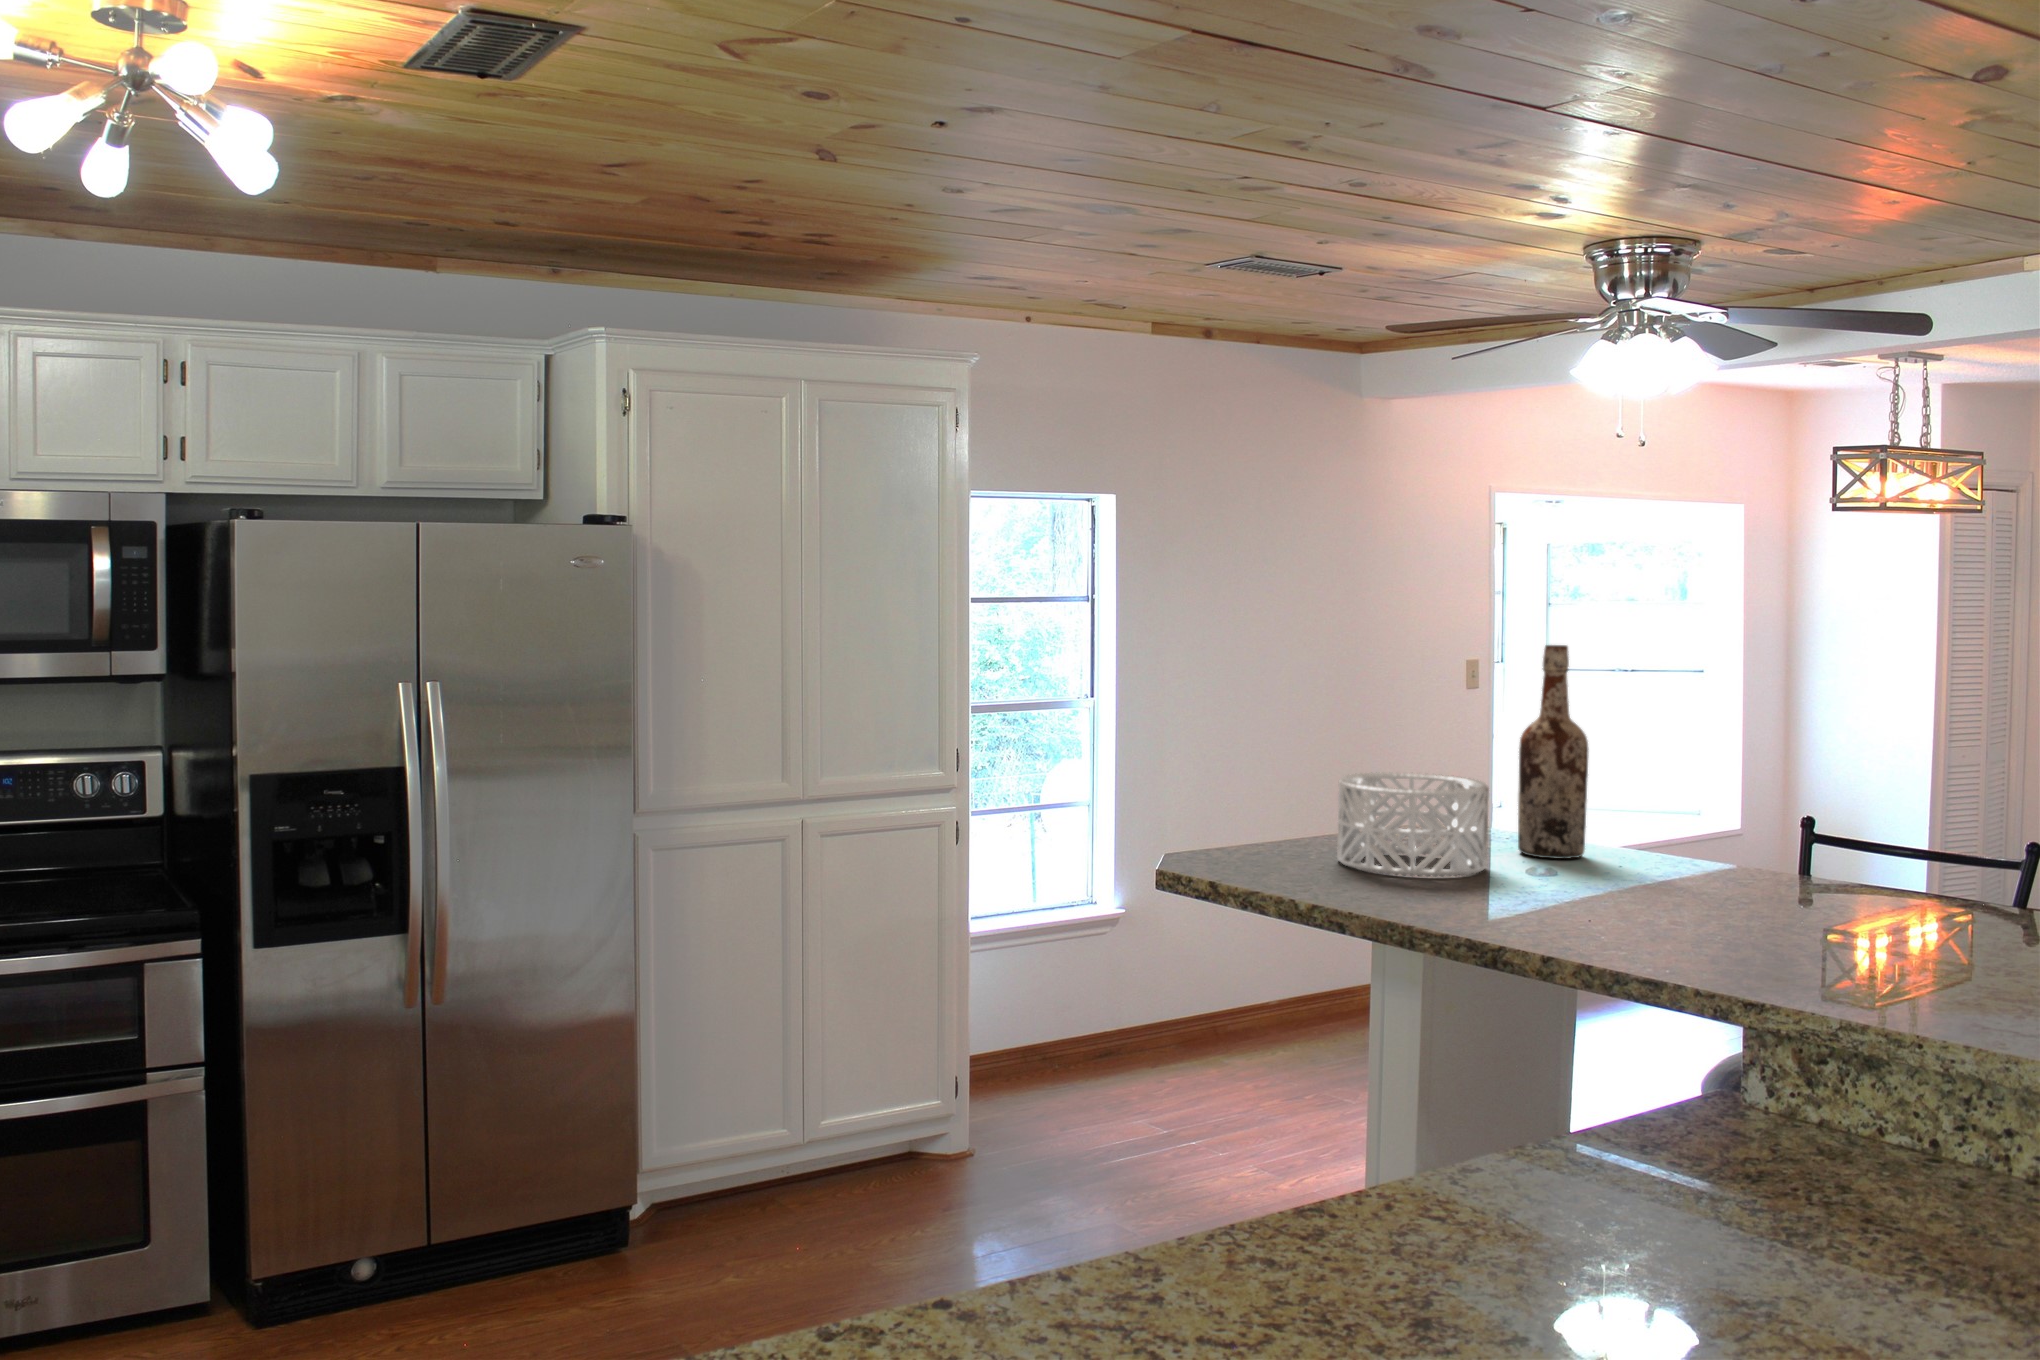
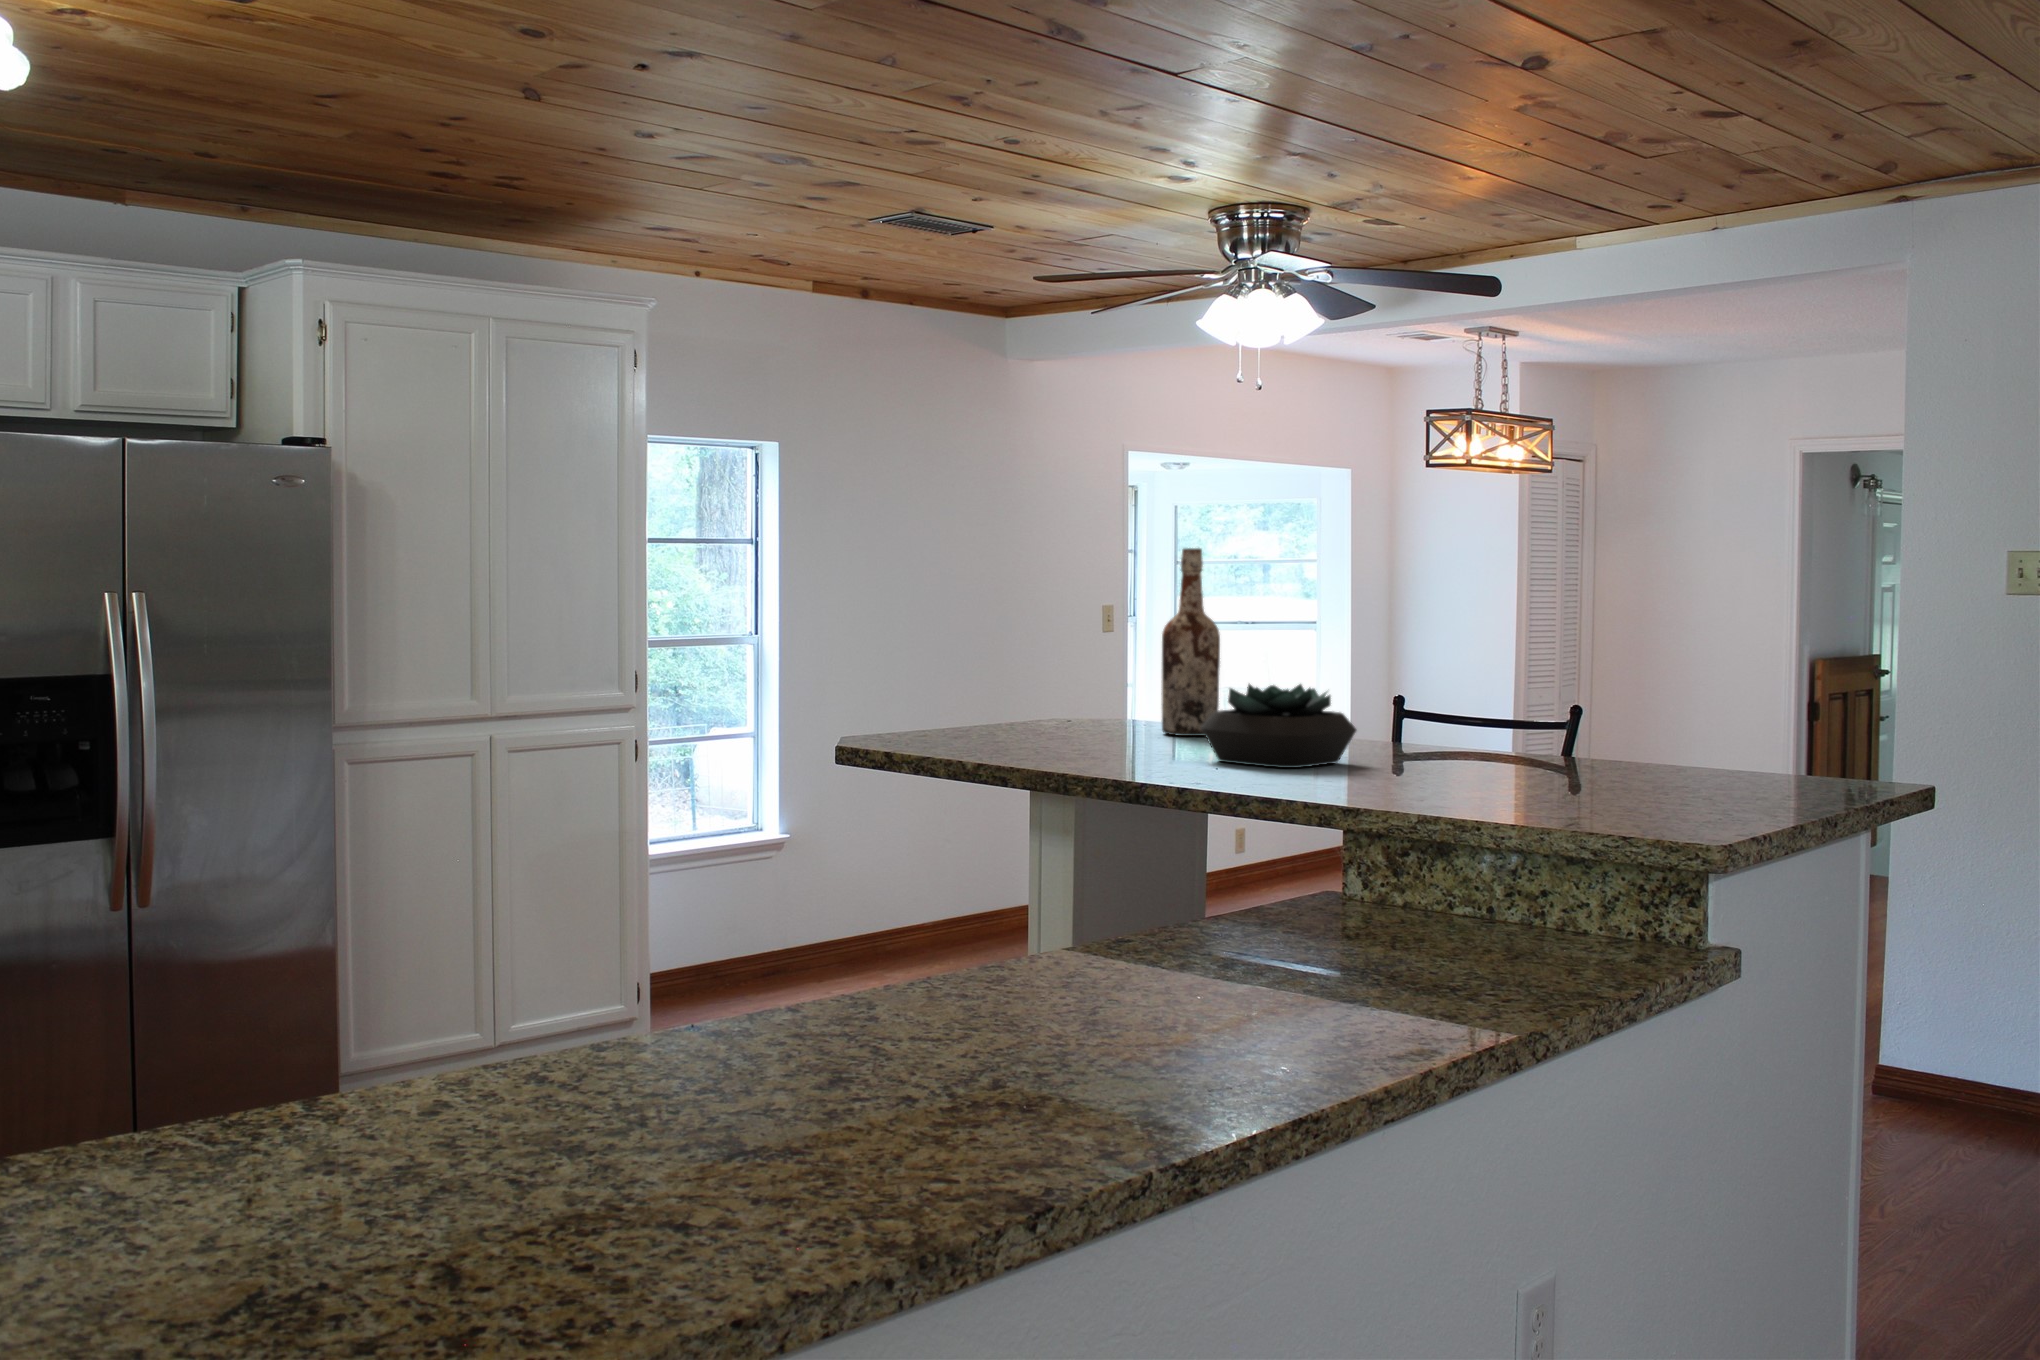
decorative bowl: present [1337,772,1489,877] -> none [1007,662,1137,748]
succulent plant: none [1563,817,1757,925] -> present [1201,684,1356,768]

